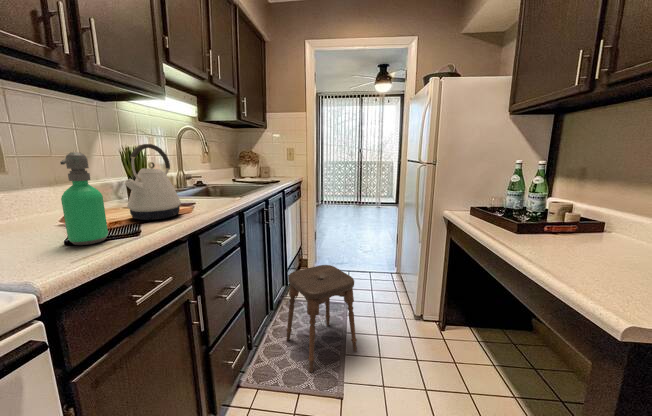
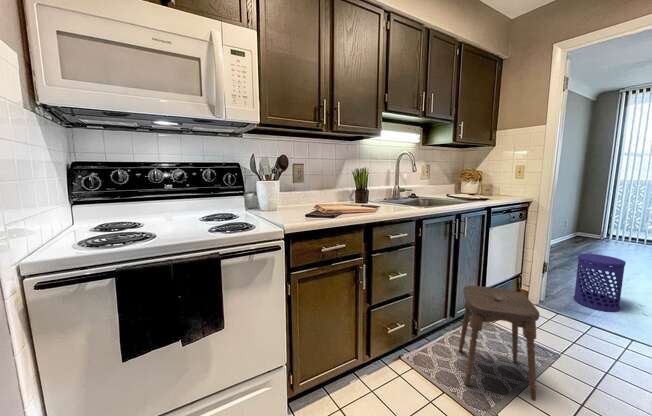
kettle: present [124,144,181,220] -> none [338,167,369,213]
soap dispenser: present [60,152,108,245] -> none [306,173,322,218]
waste bin: none [330,219,355,259] -> present [574,254,626,312]

